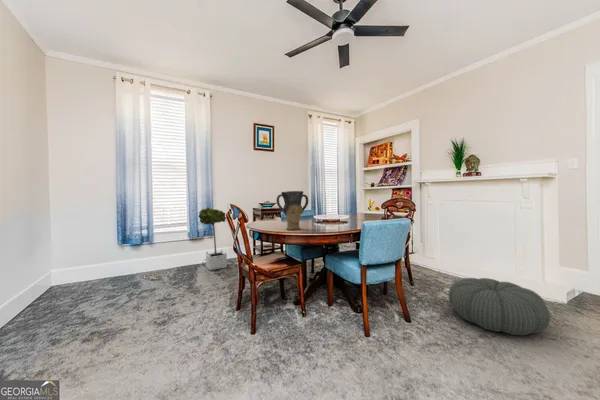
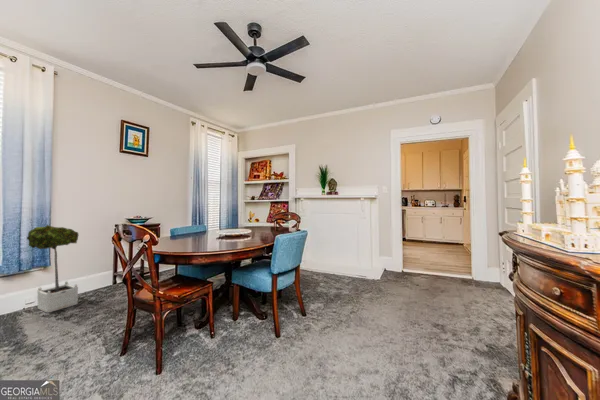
vase: present [277,191,308,230] -> none [186,208,219,248]
pouf: present [449,278,550,335] -> none [328,272,386,309]

